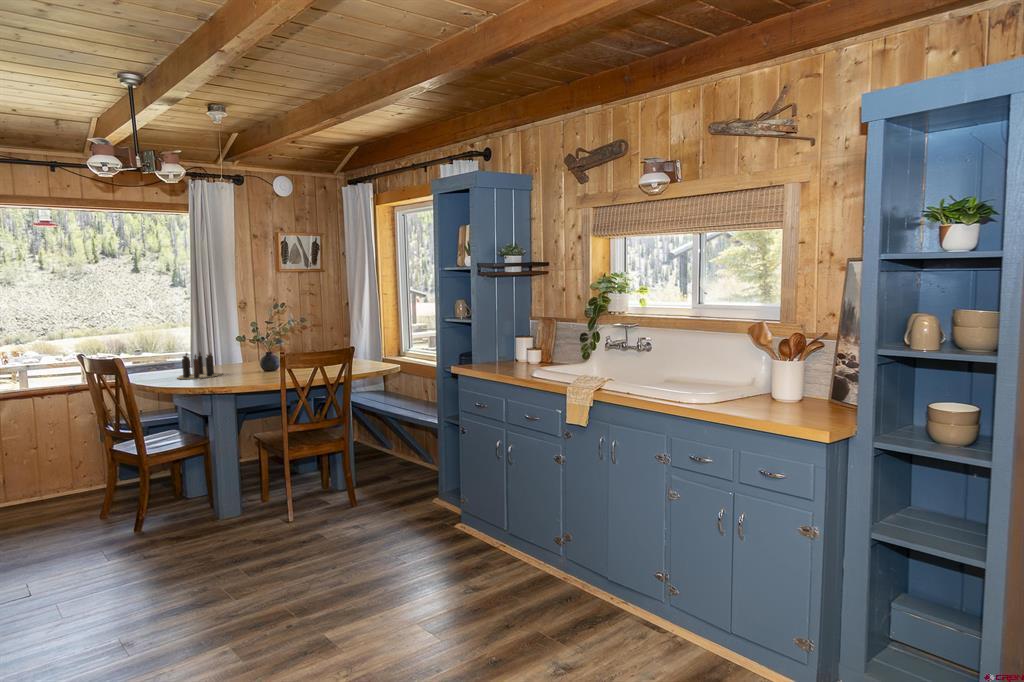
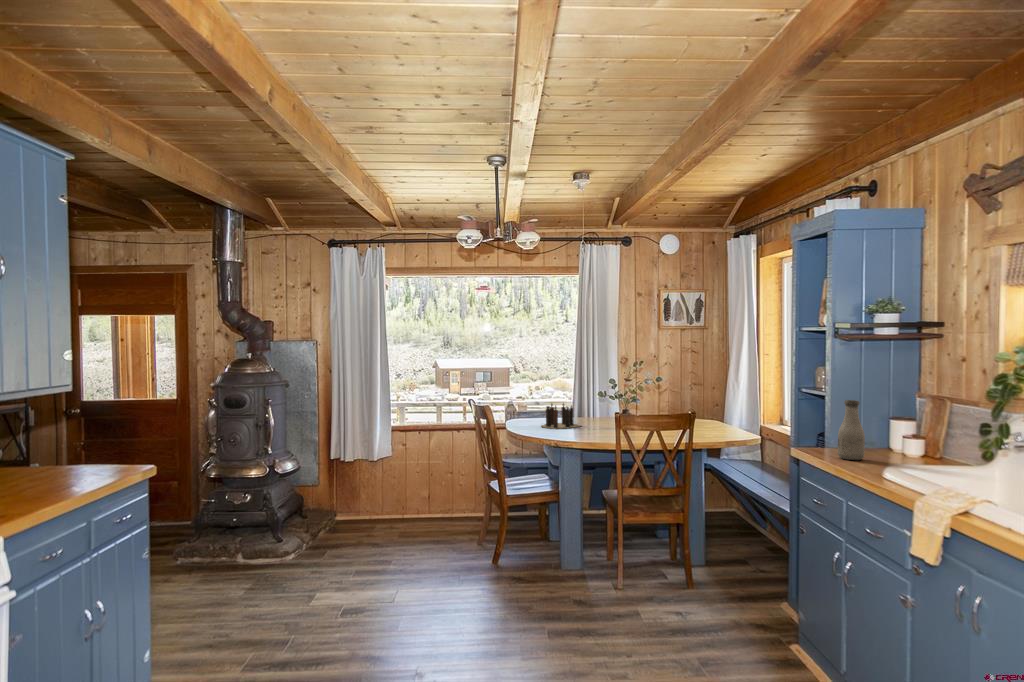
bottle: none [491,323,509,368] -> present [838,400,865,460]

